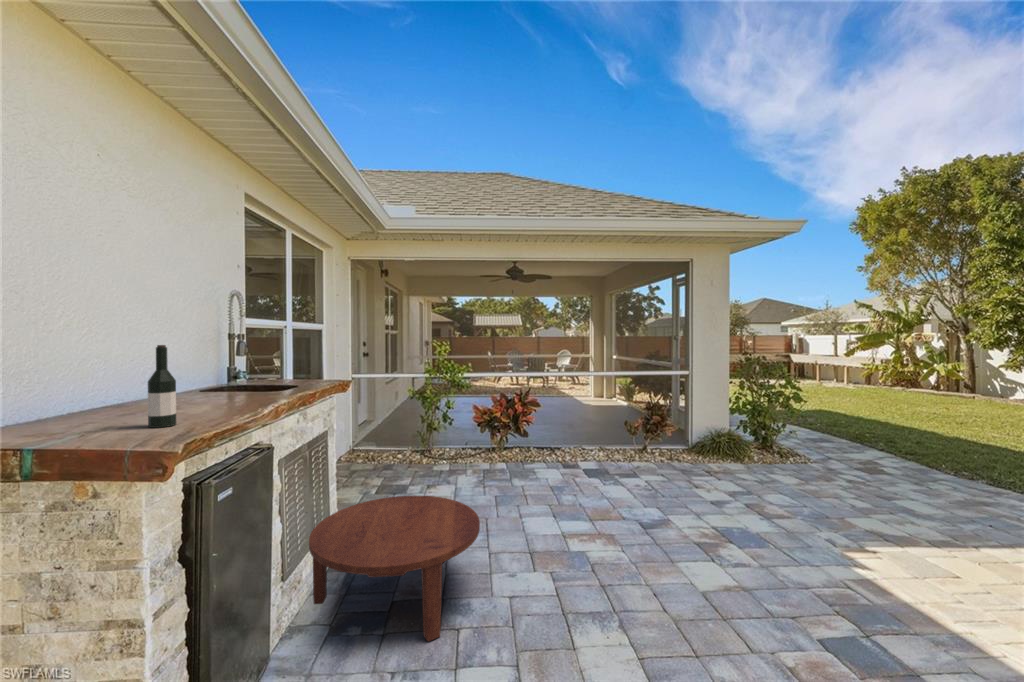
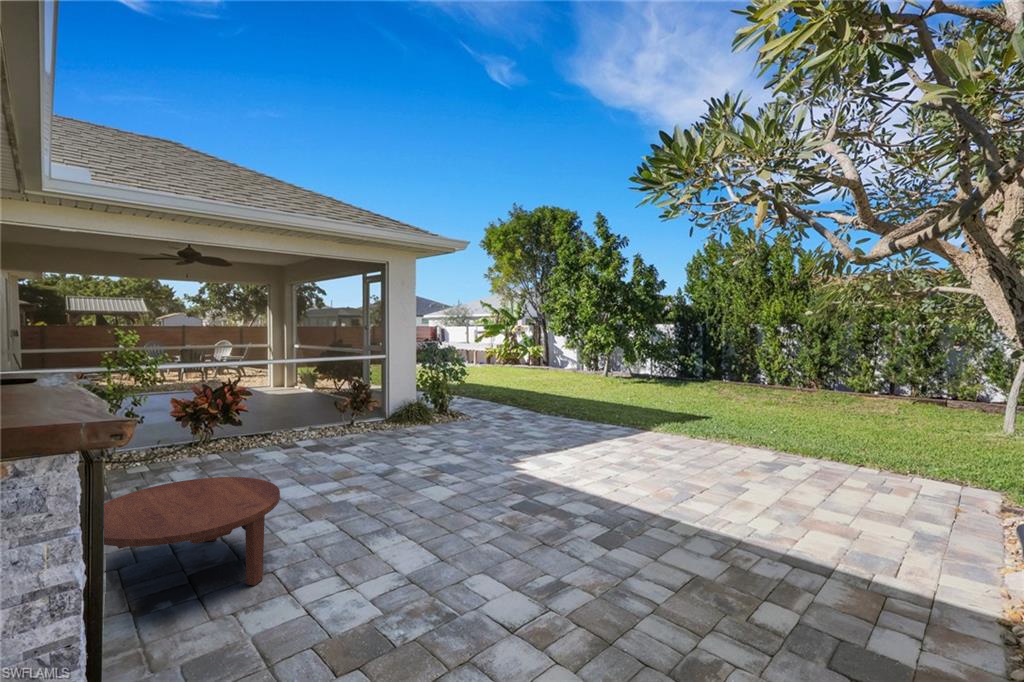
wine bottle: present [148,345,176,428] -> none [27,319,59,404]

